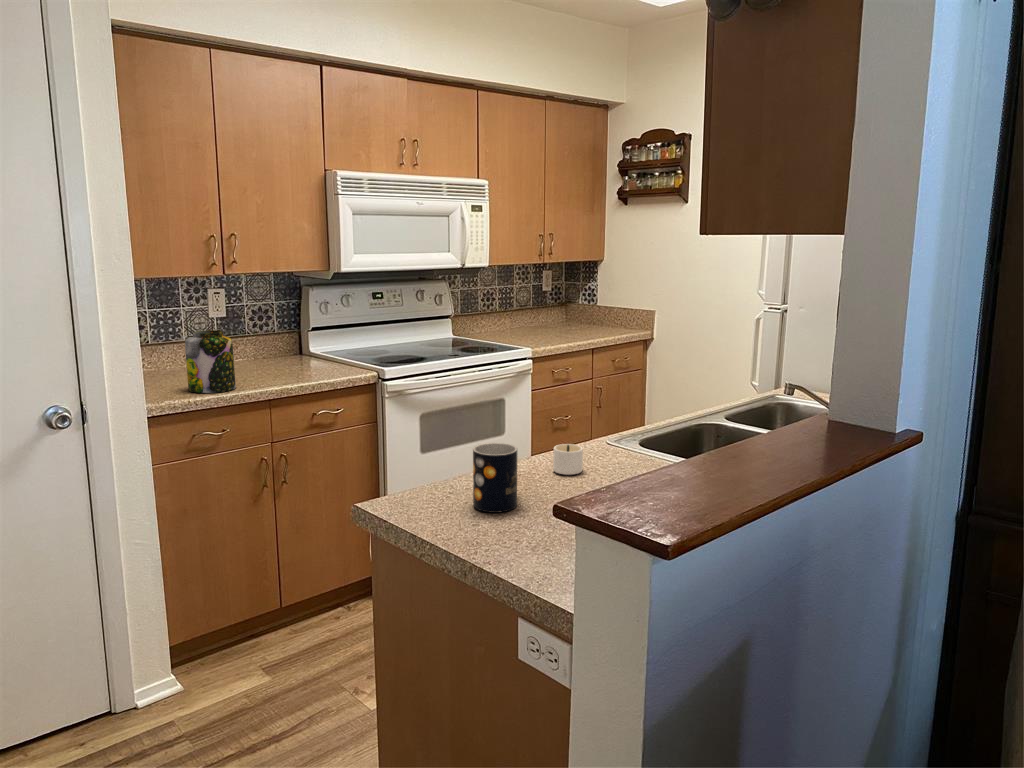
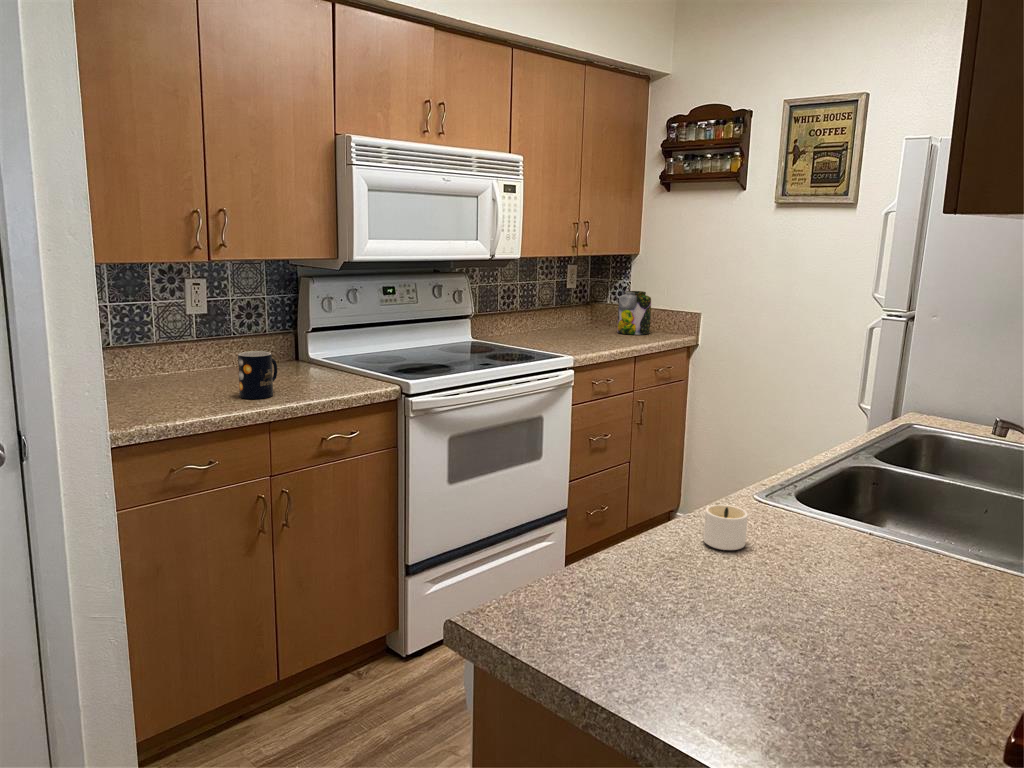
jar: present [185,330,236,393] -> present [617,291,651,335]
mug: present [473,443,517,513] -> present [238,351,277,399]

